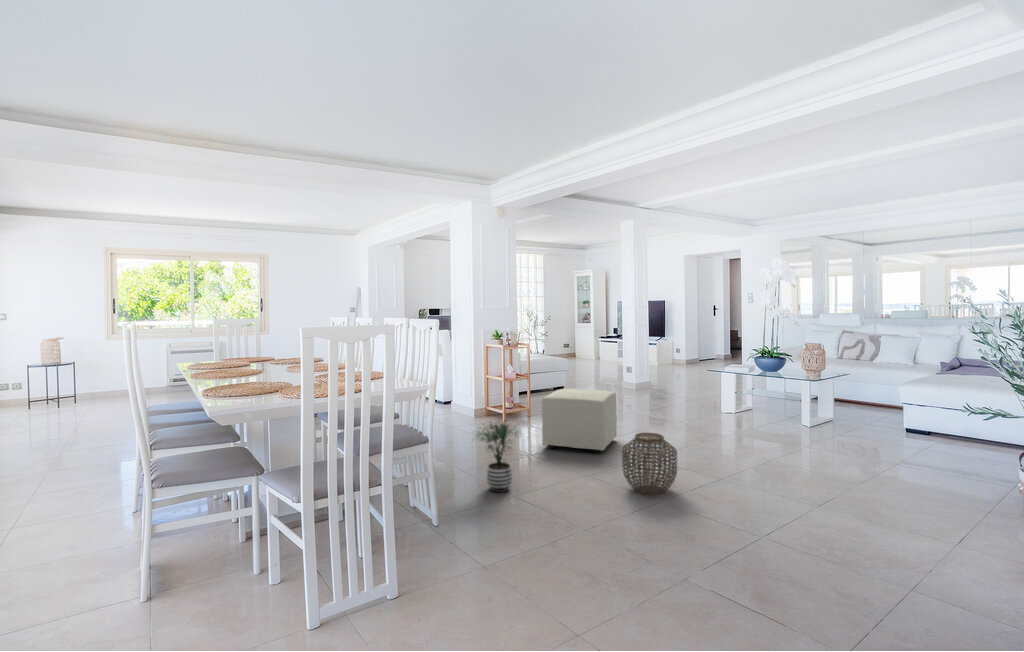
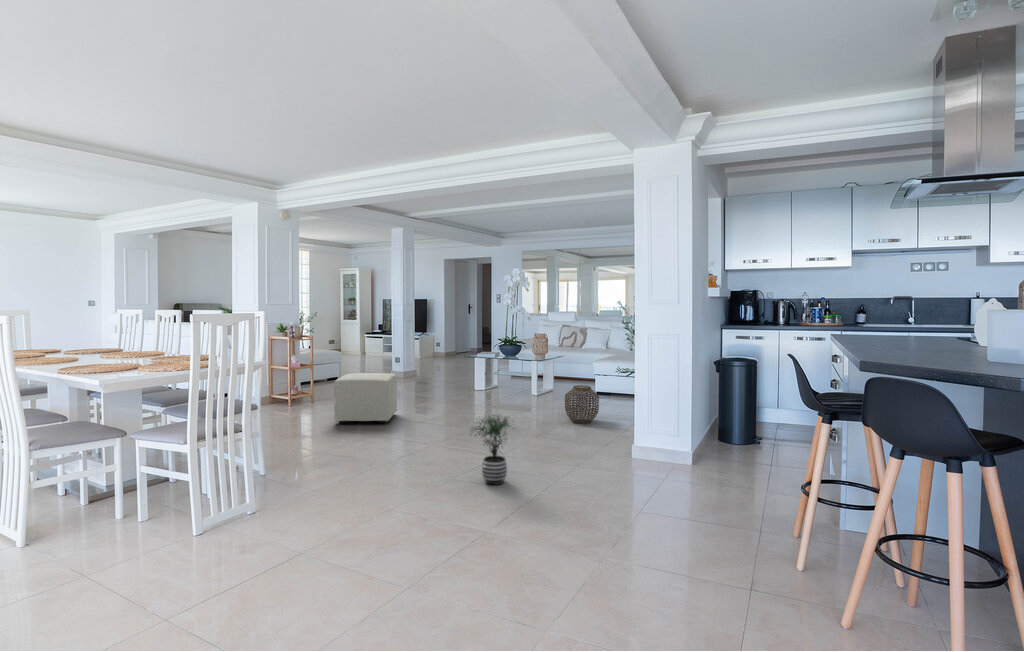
potted plant: present [476,421,518,492] -> present [472,416,509,485]
woven basket: present [622,433,677,495] -> present [565,385,599,423]

